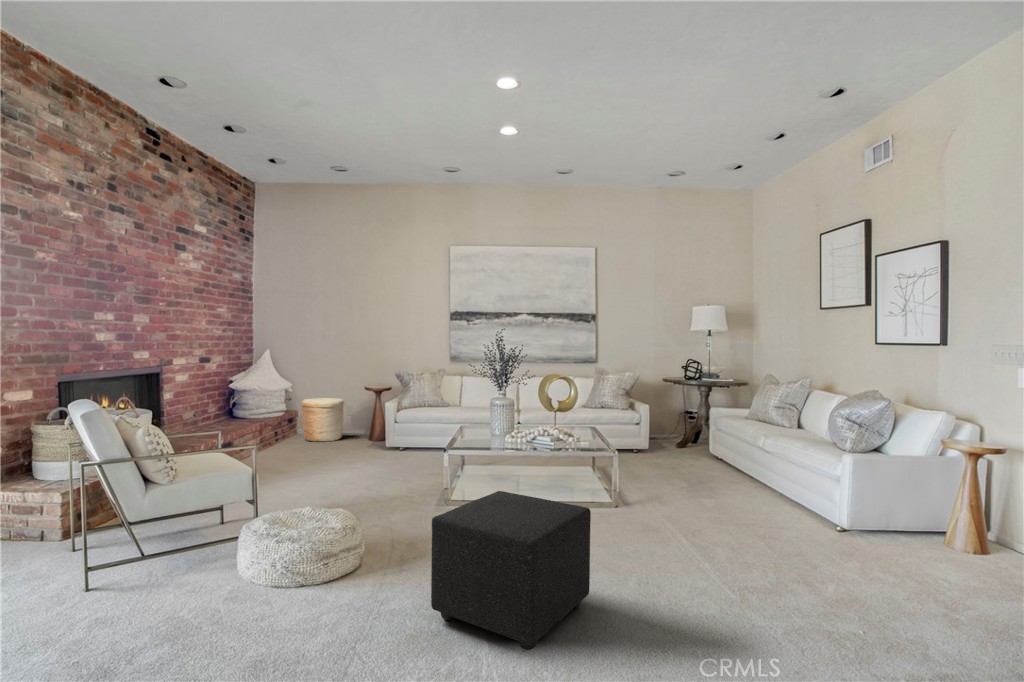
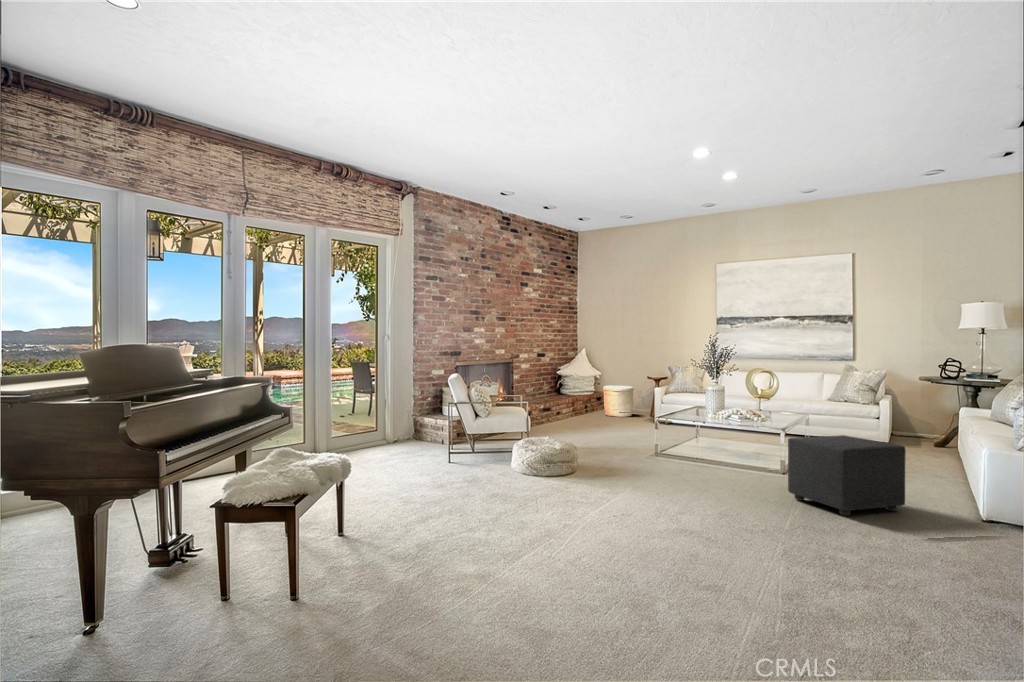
ottoman: present [431,491,591,650] -> present [788,435,906,516]

